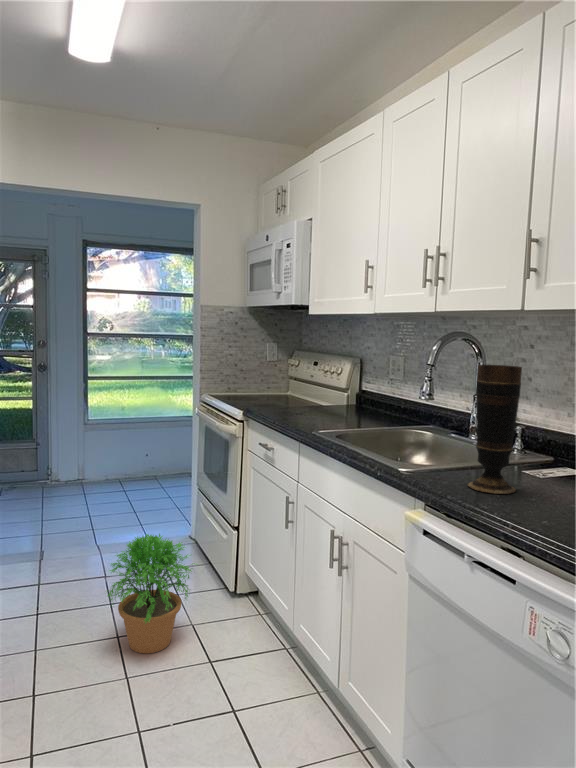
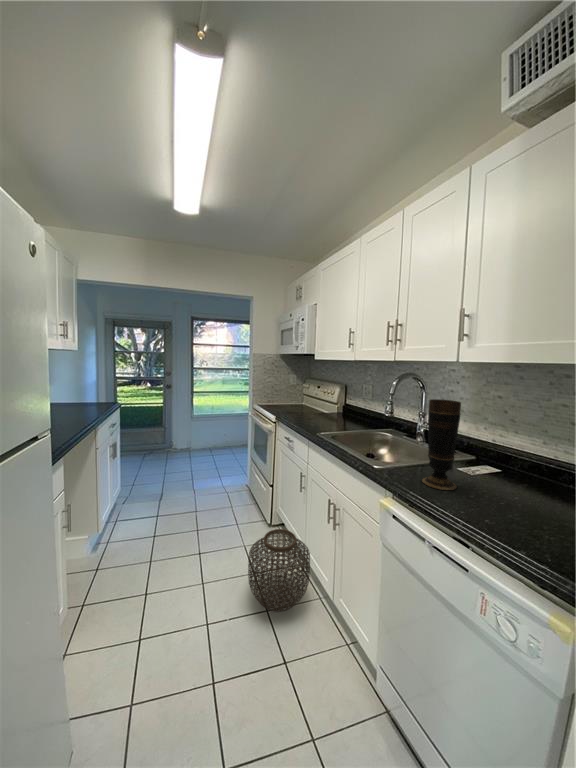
potted plant: present [108,534,192,653] -> none [192,490,249,564]
woven basket: none [203,587,303,712] -> present [248,529,310,611]

